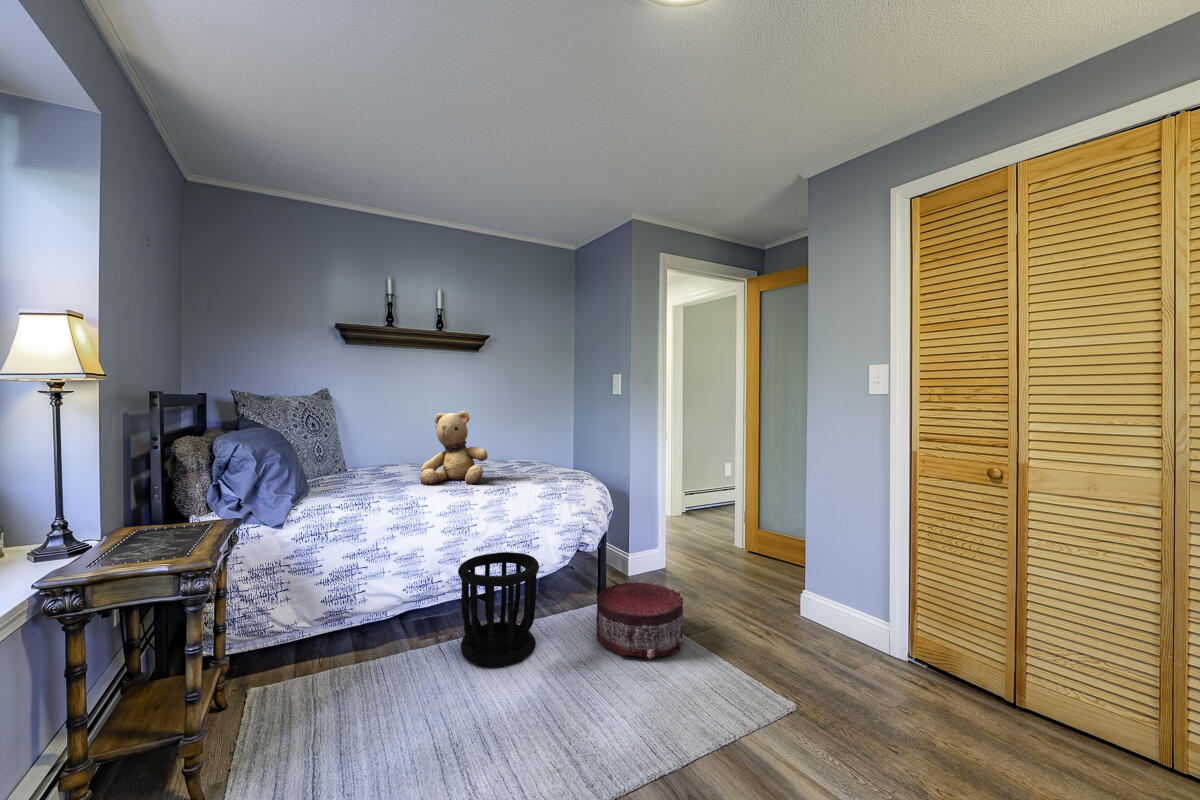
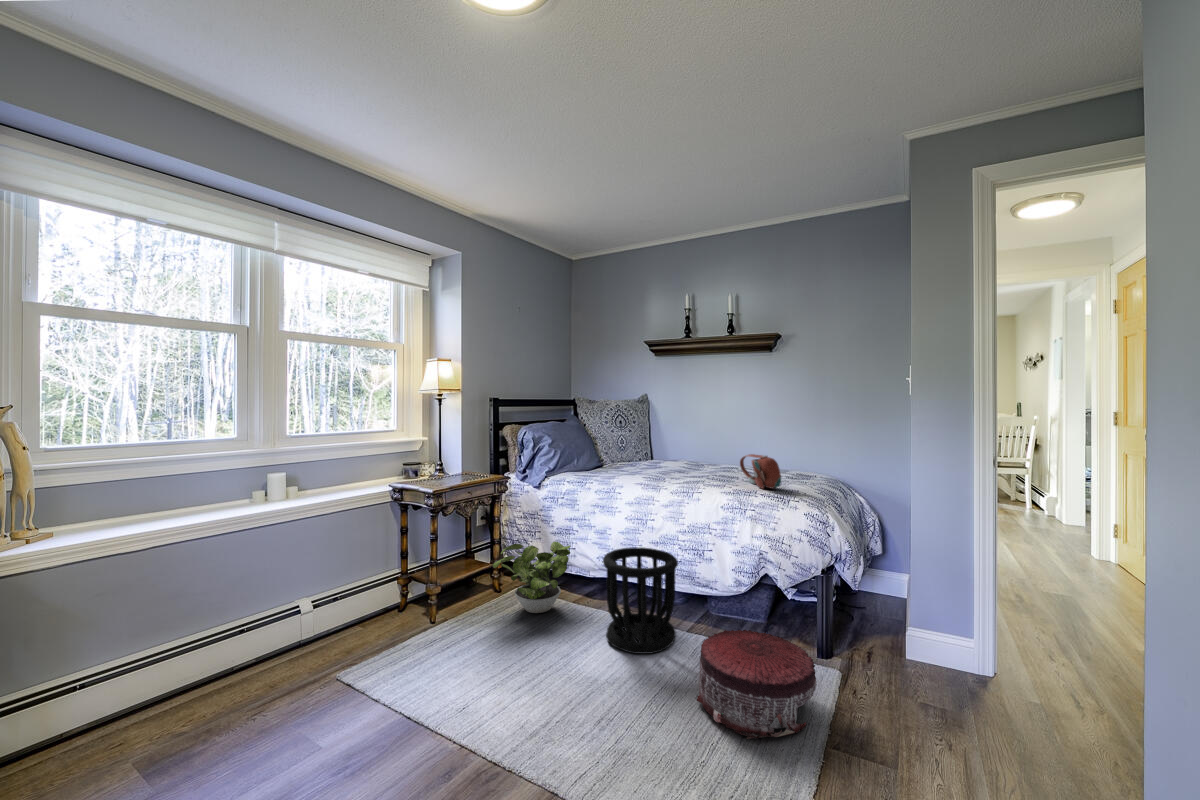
teddy bear: present [420,411,488,485] -> none [639,413,694,483]
handbag: none [510,445,565,475] -> present [740,454,781,489]
potted plant: none [288,589,389,702] -> present [492,541,571,613]

